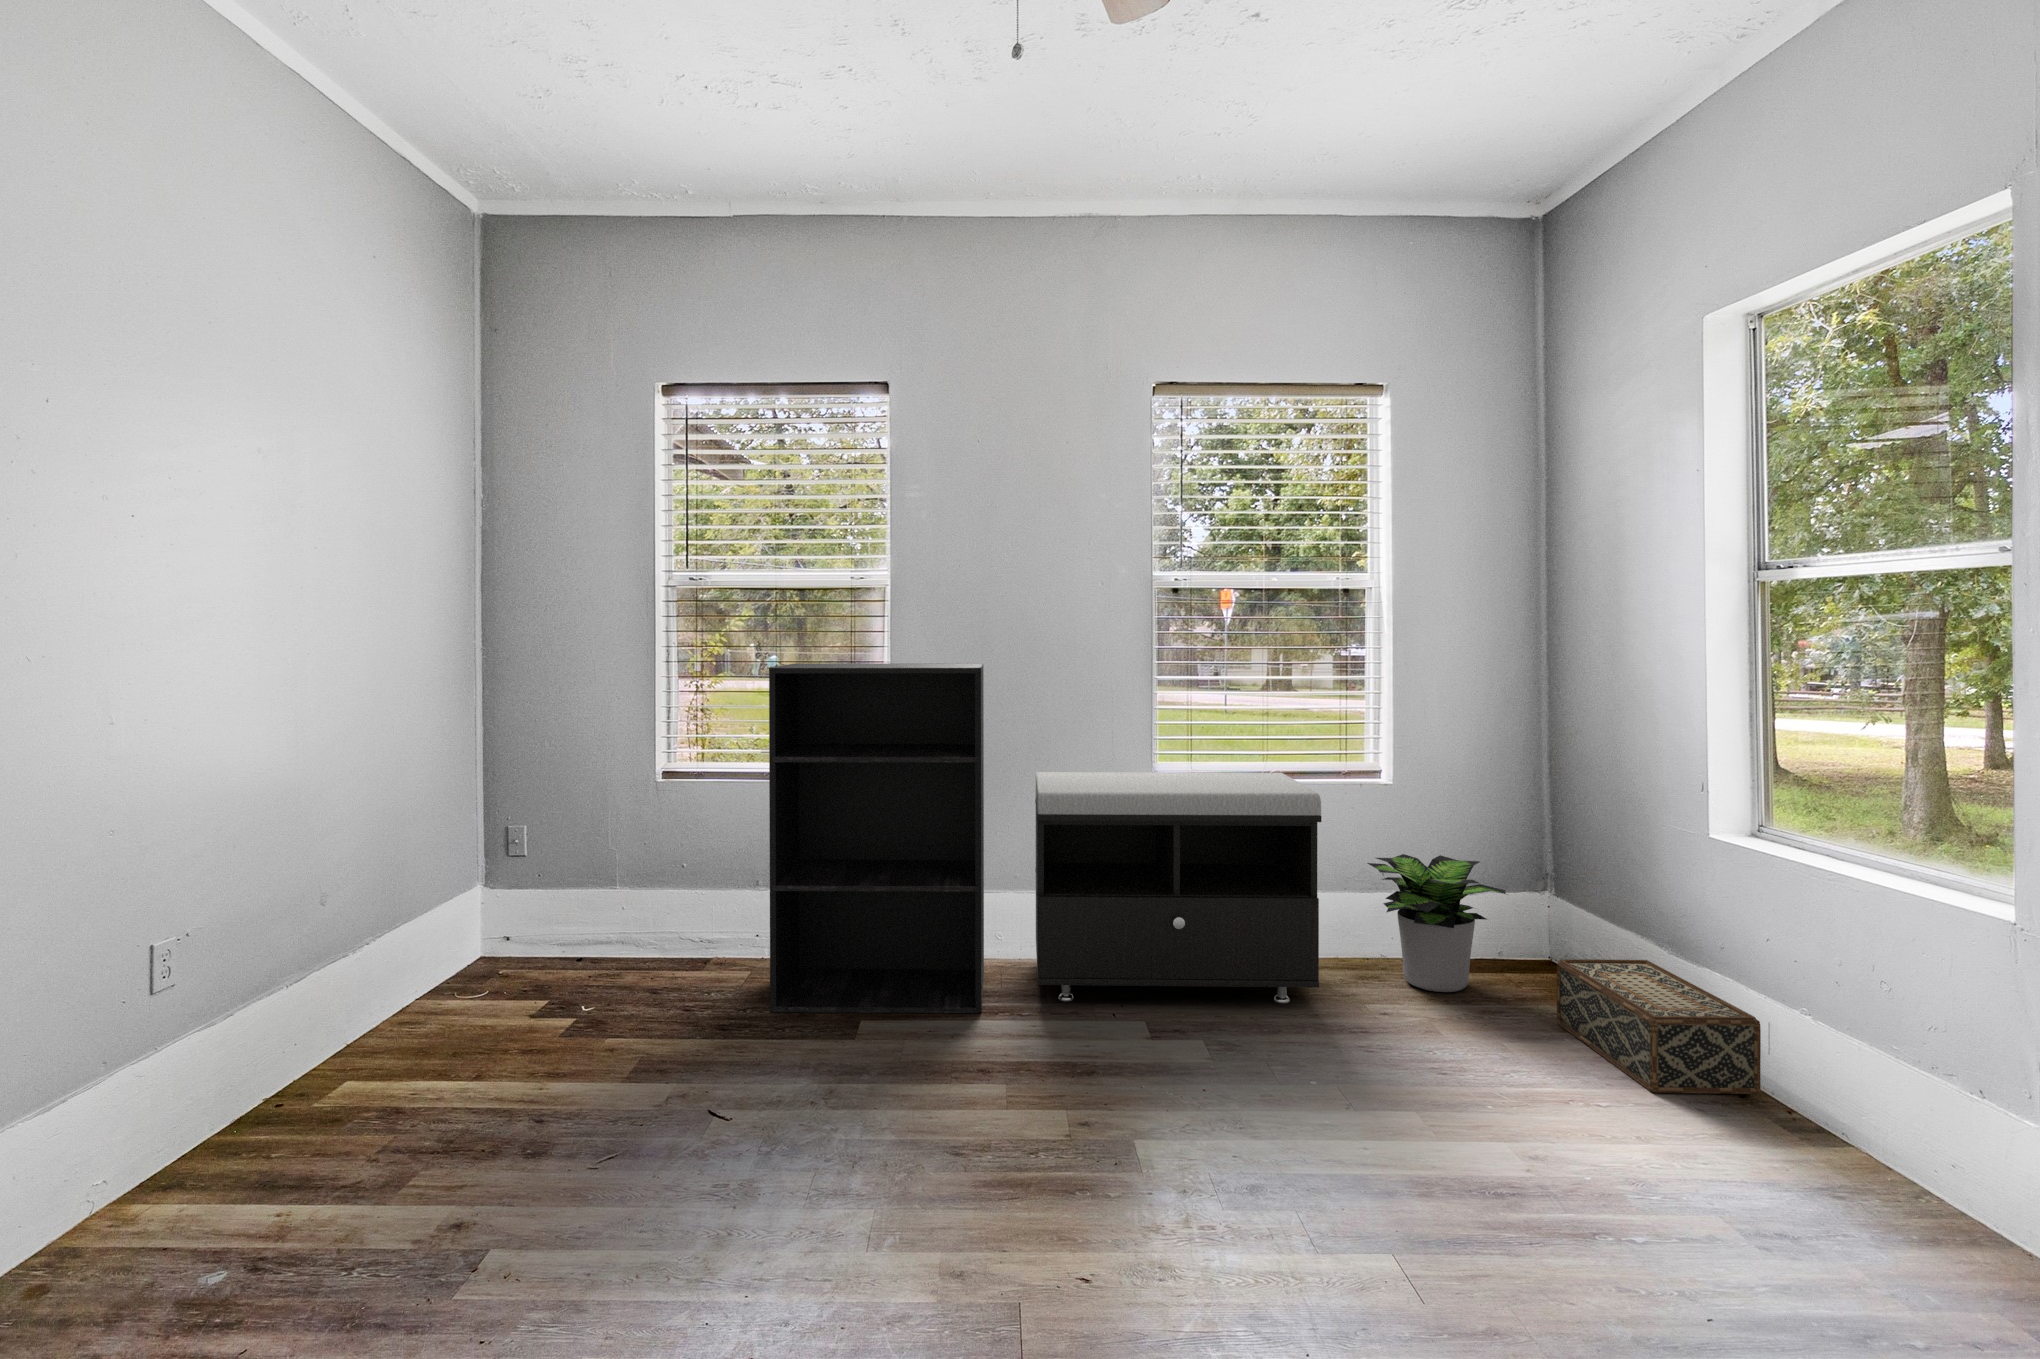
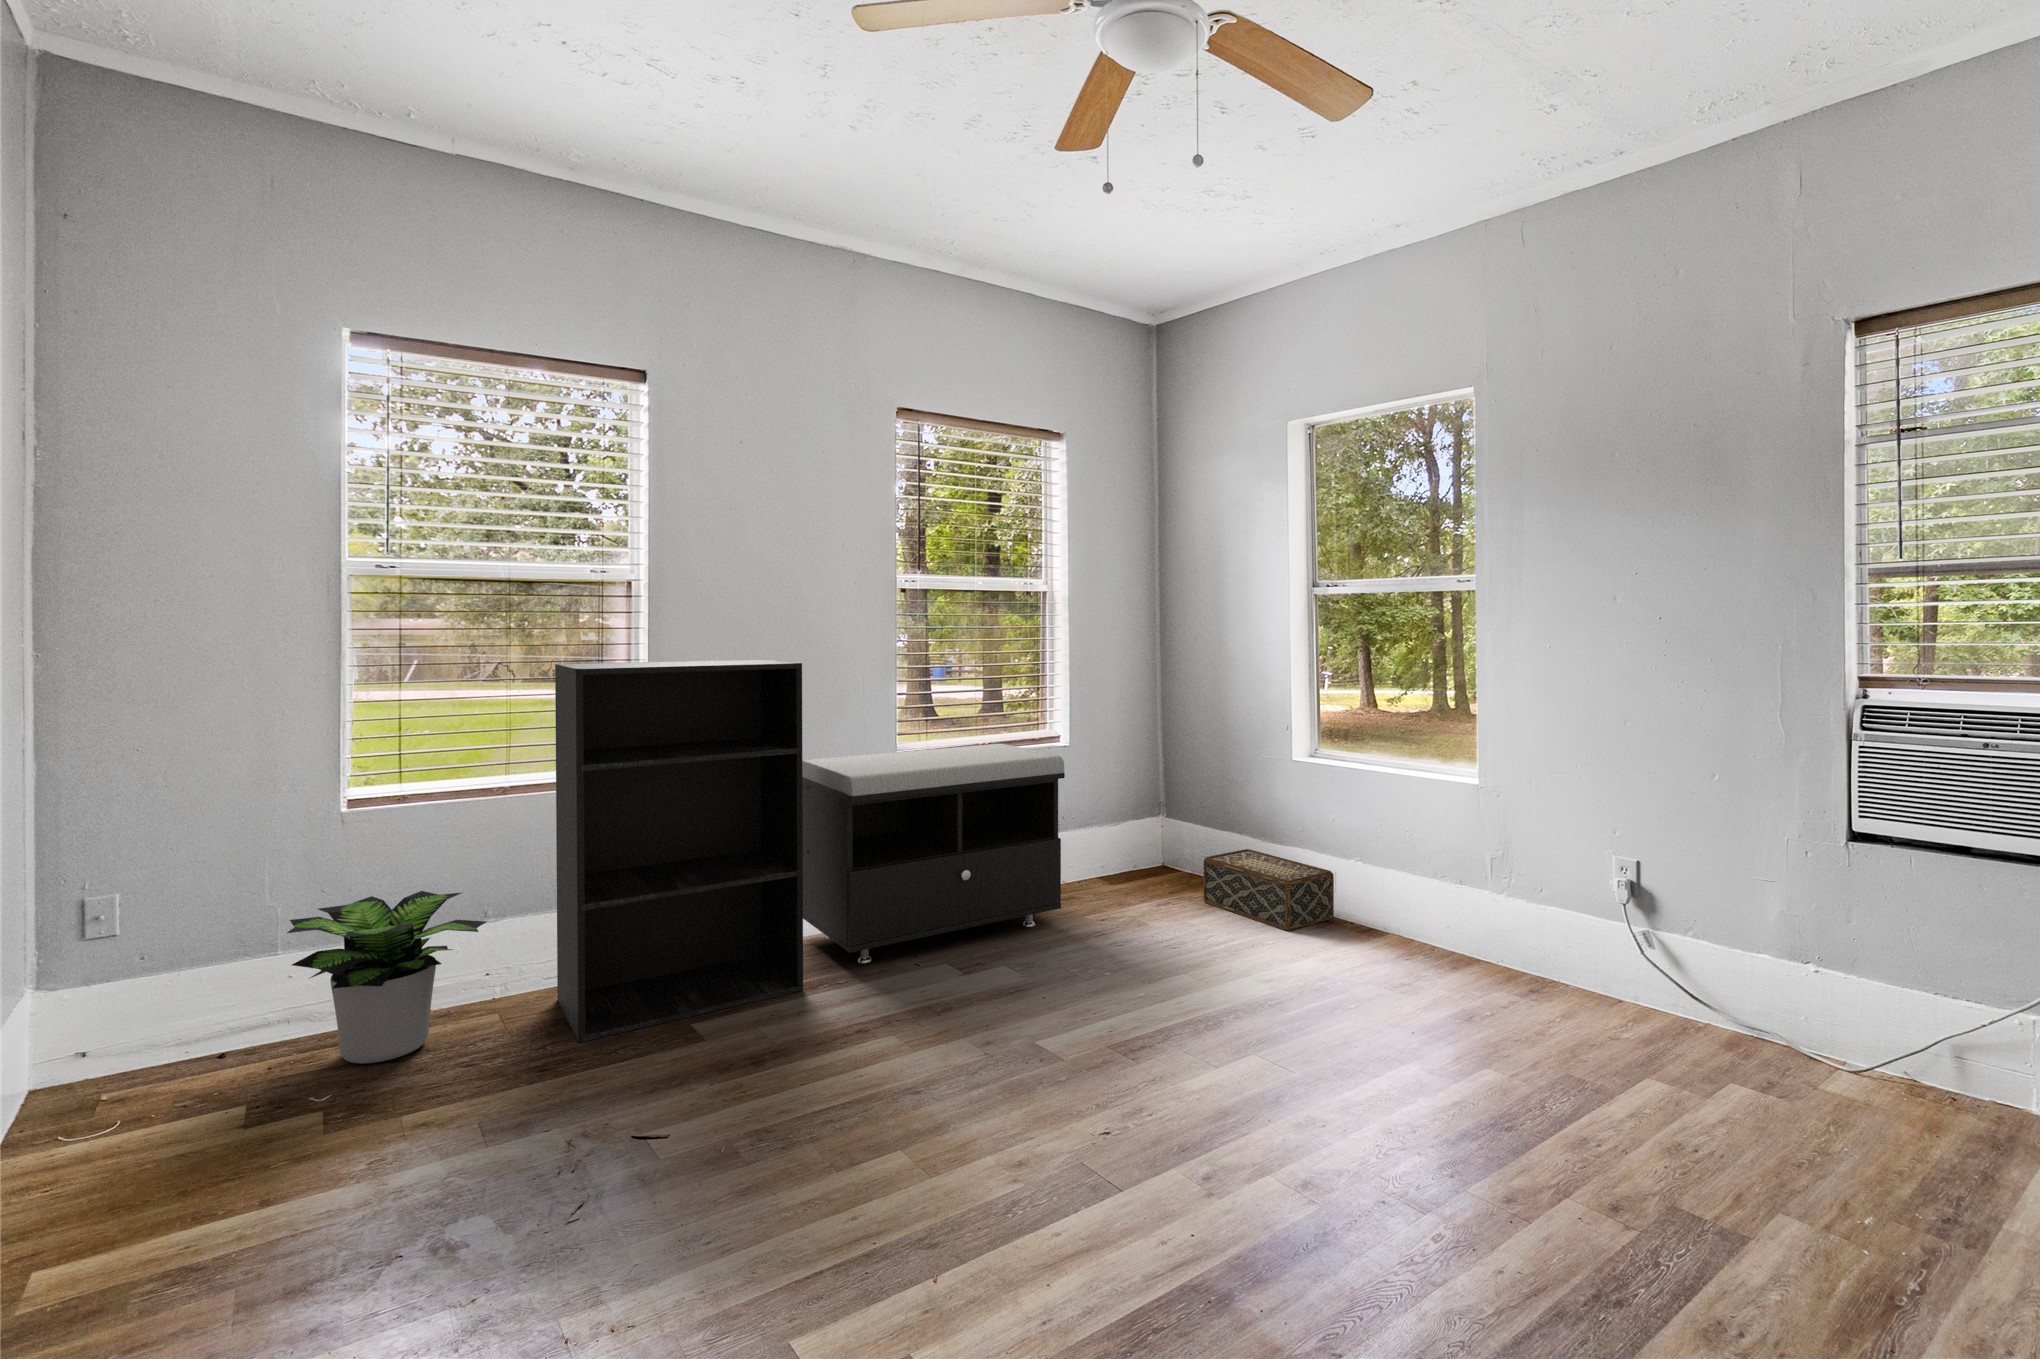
potted plant: present [1367,854,1506,992] -> present [287,891,486,1064]

